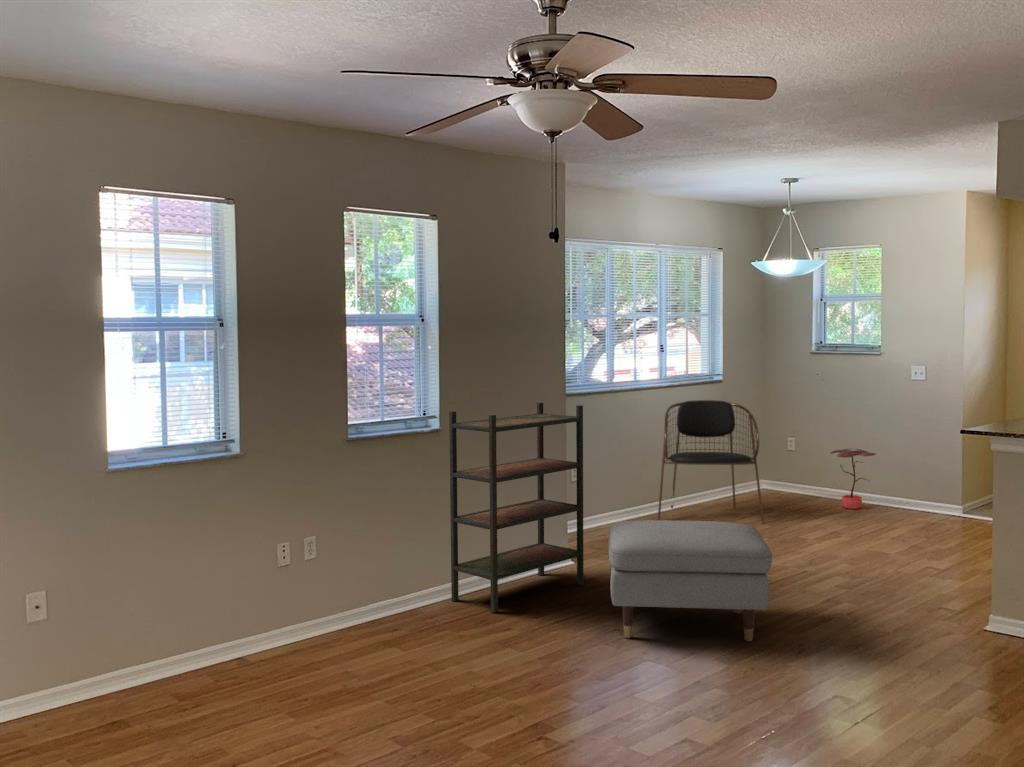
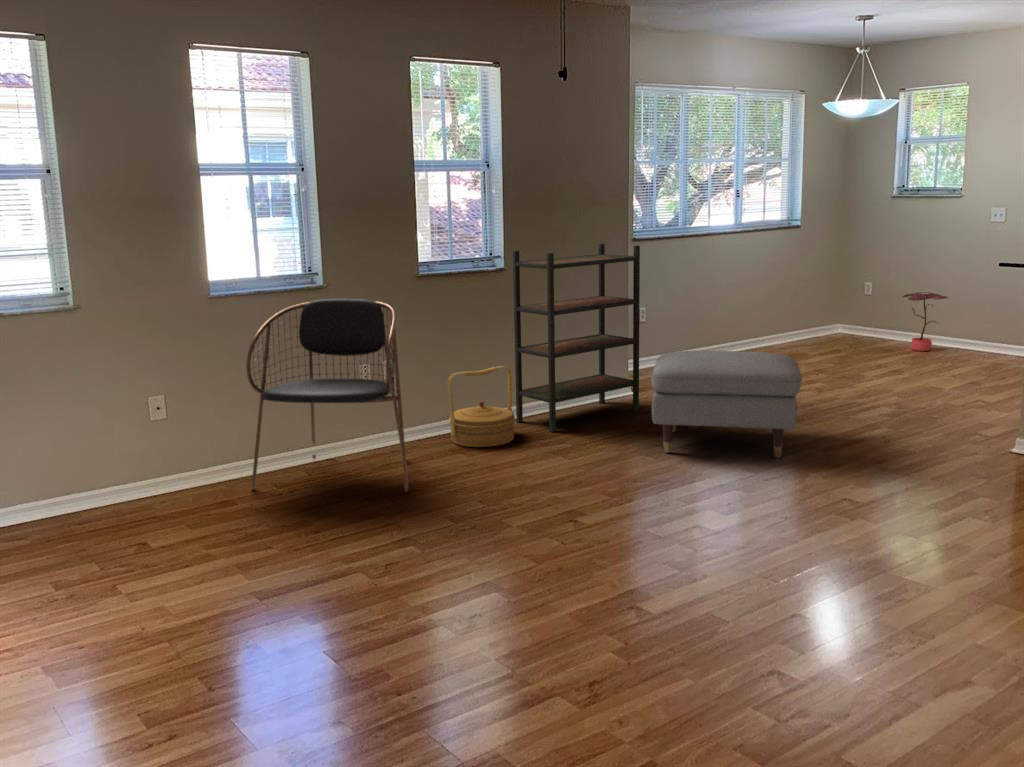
dining chair: present [658,400,764,523] -> present [246,299,408,492]
woven basket: none [379,539,454,635] -> present [448,366,515,447]

